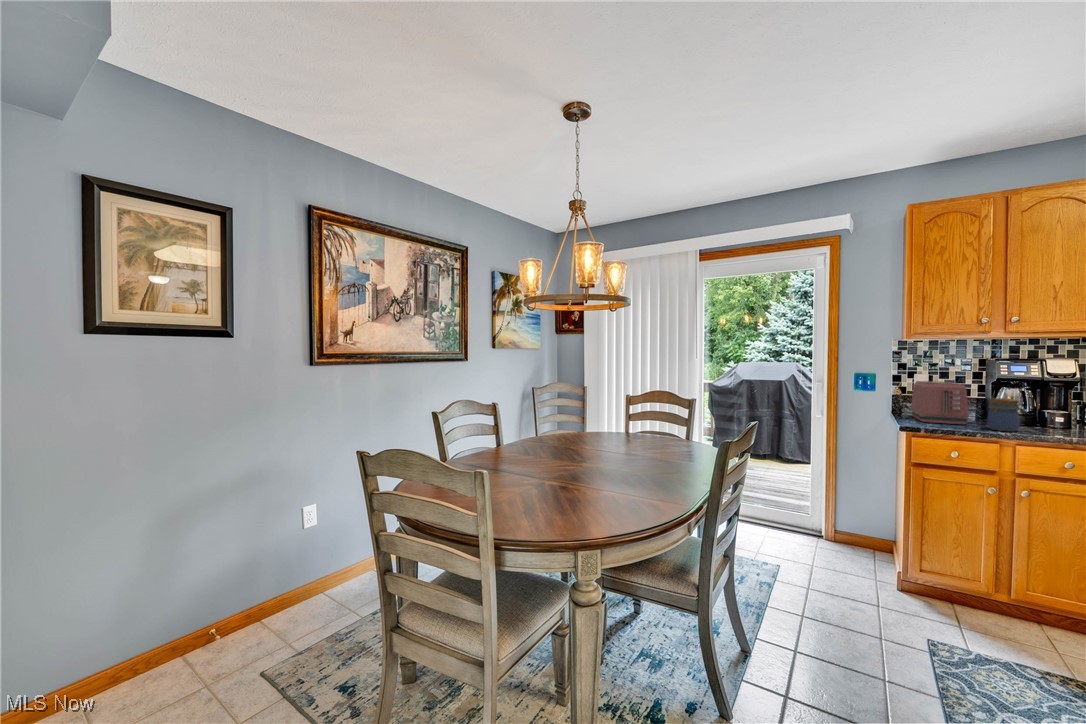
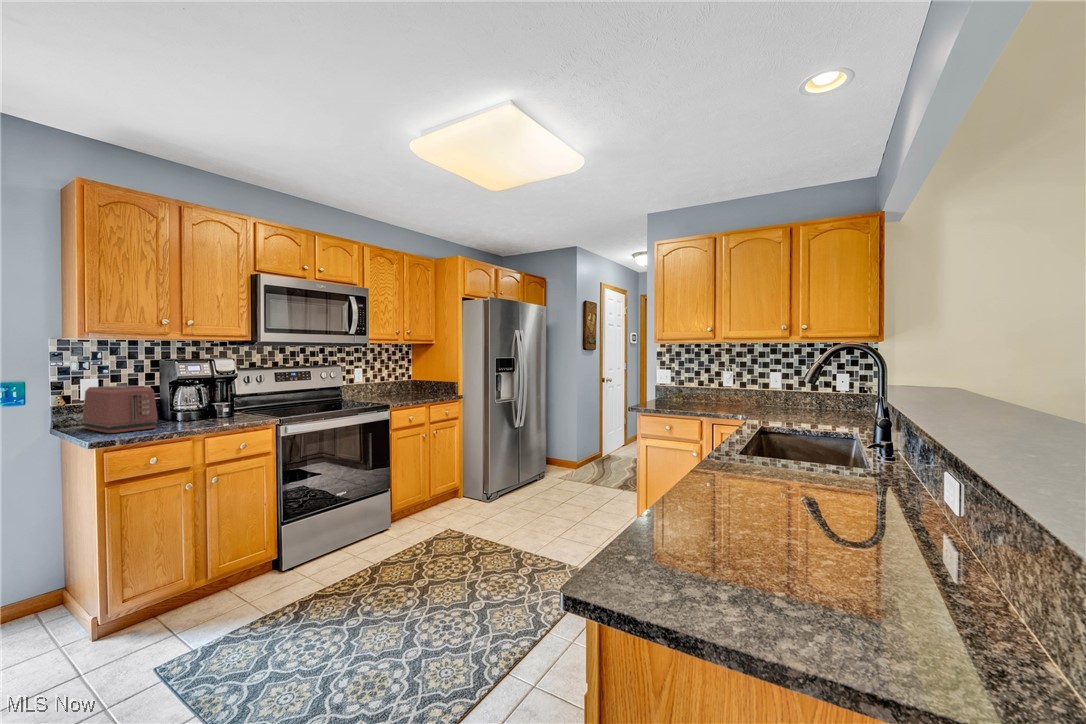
jar: present [988,398,1021,432] -> none [179,397,206,428]

